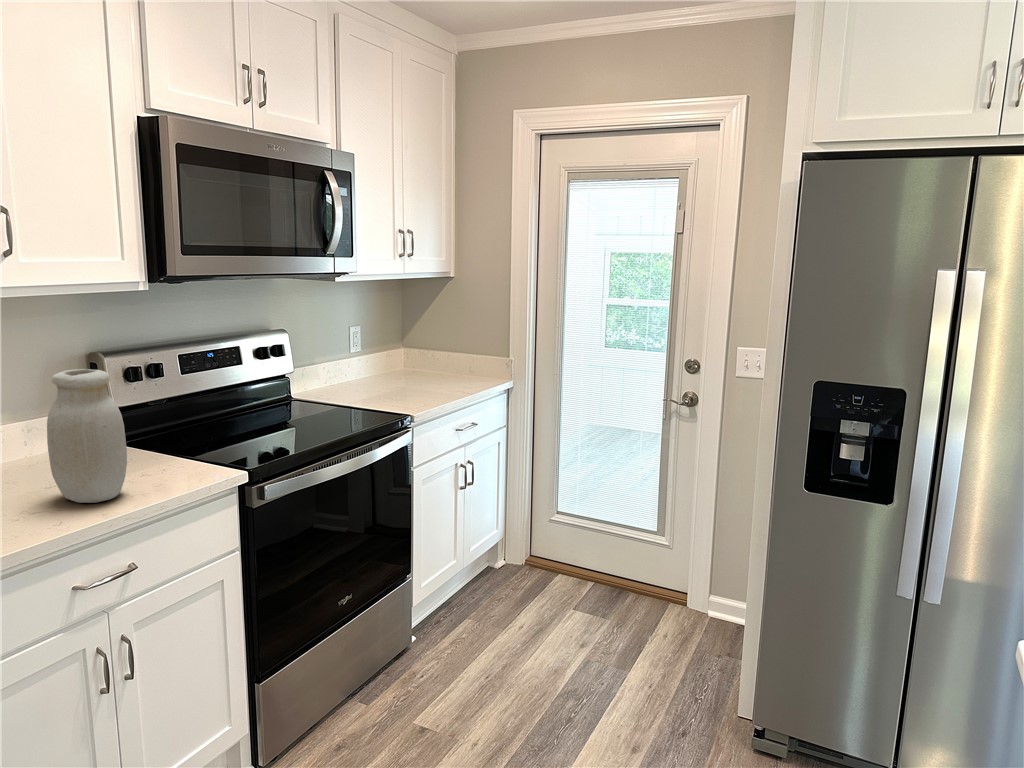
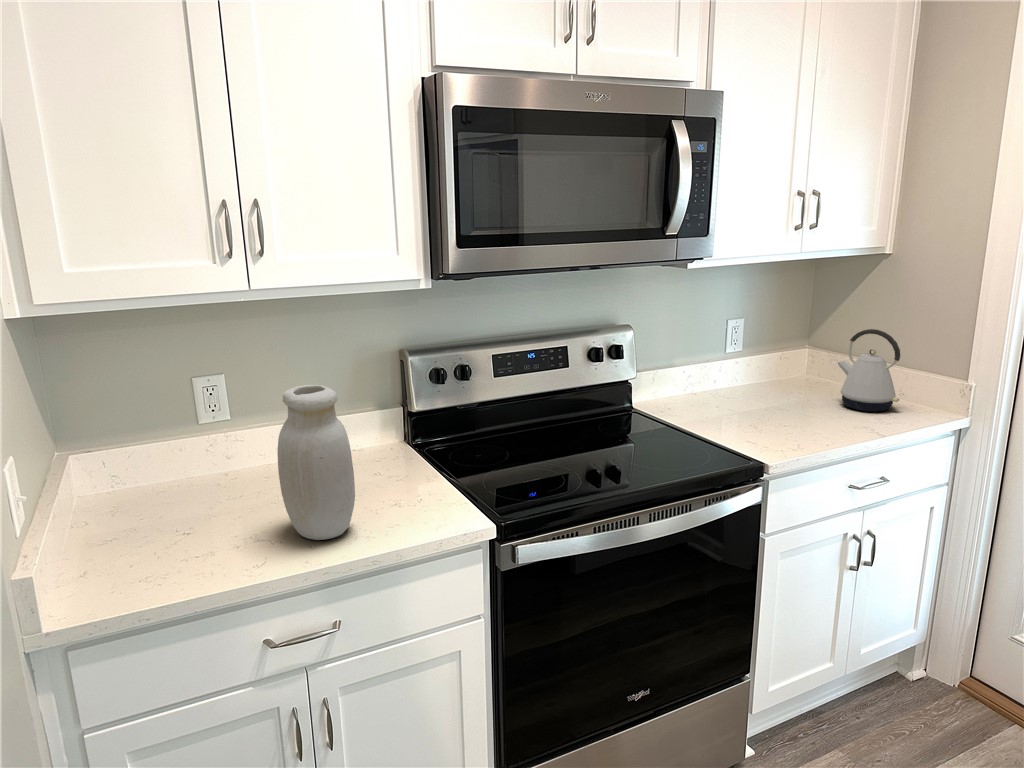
kettle: none [431,326,473,383] -> present [838,329,900,412]

